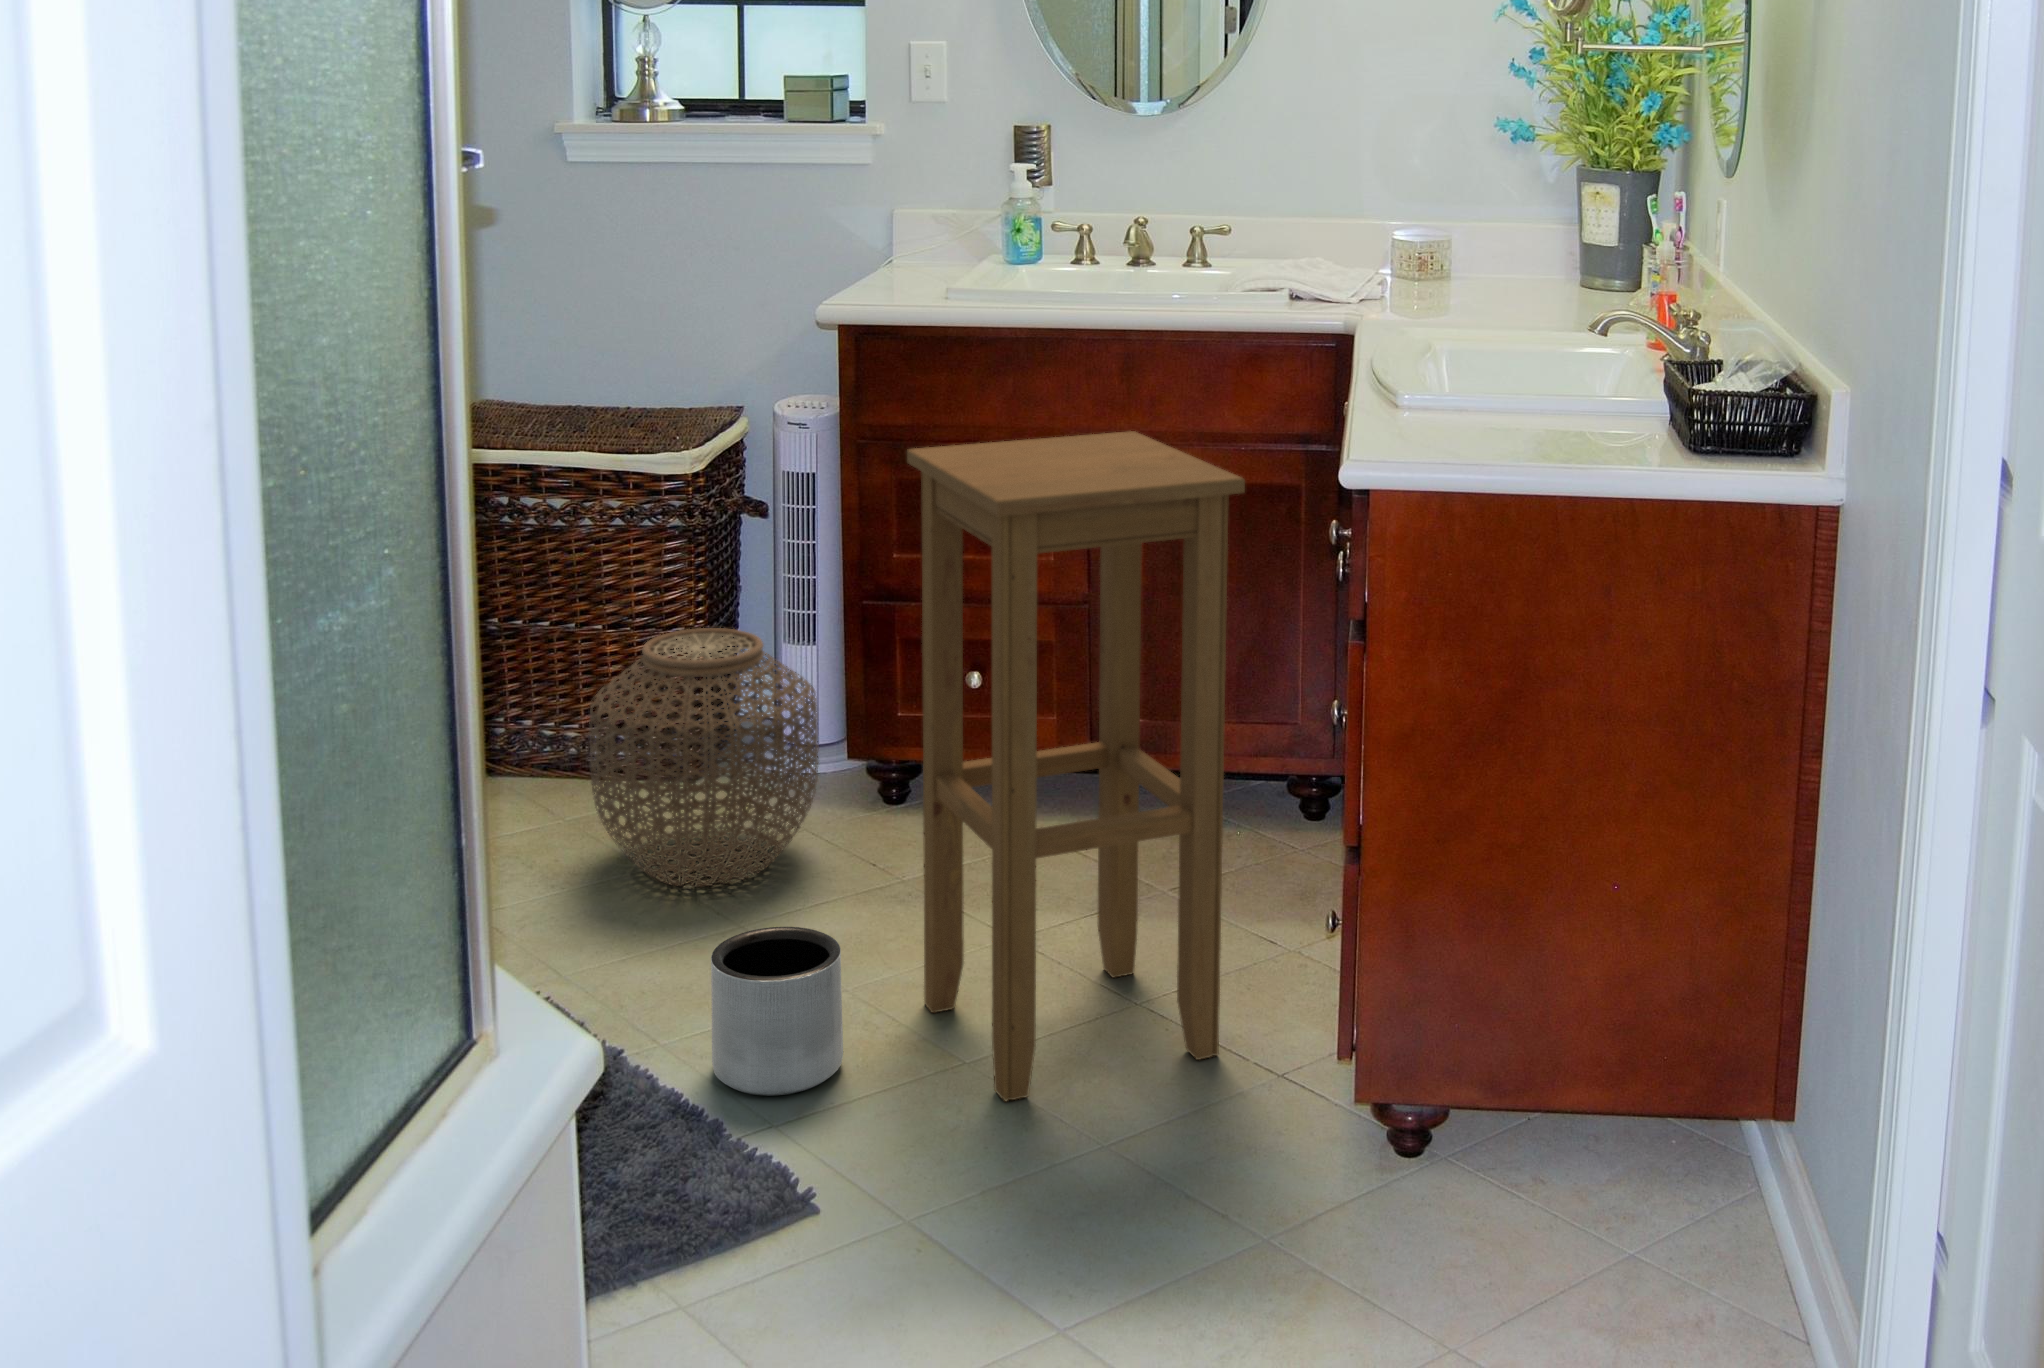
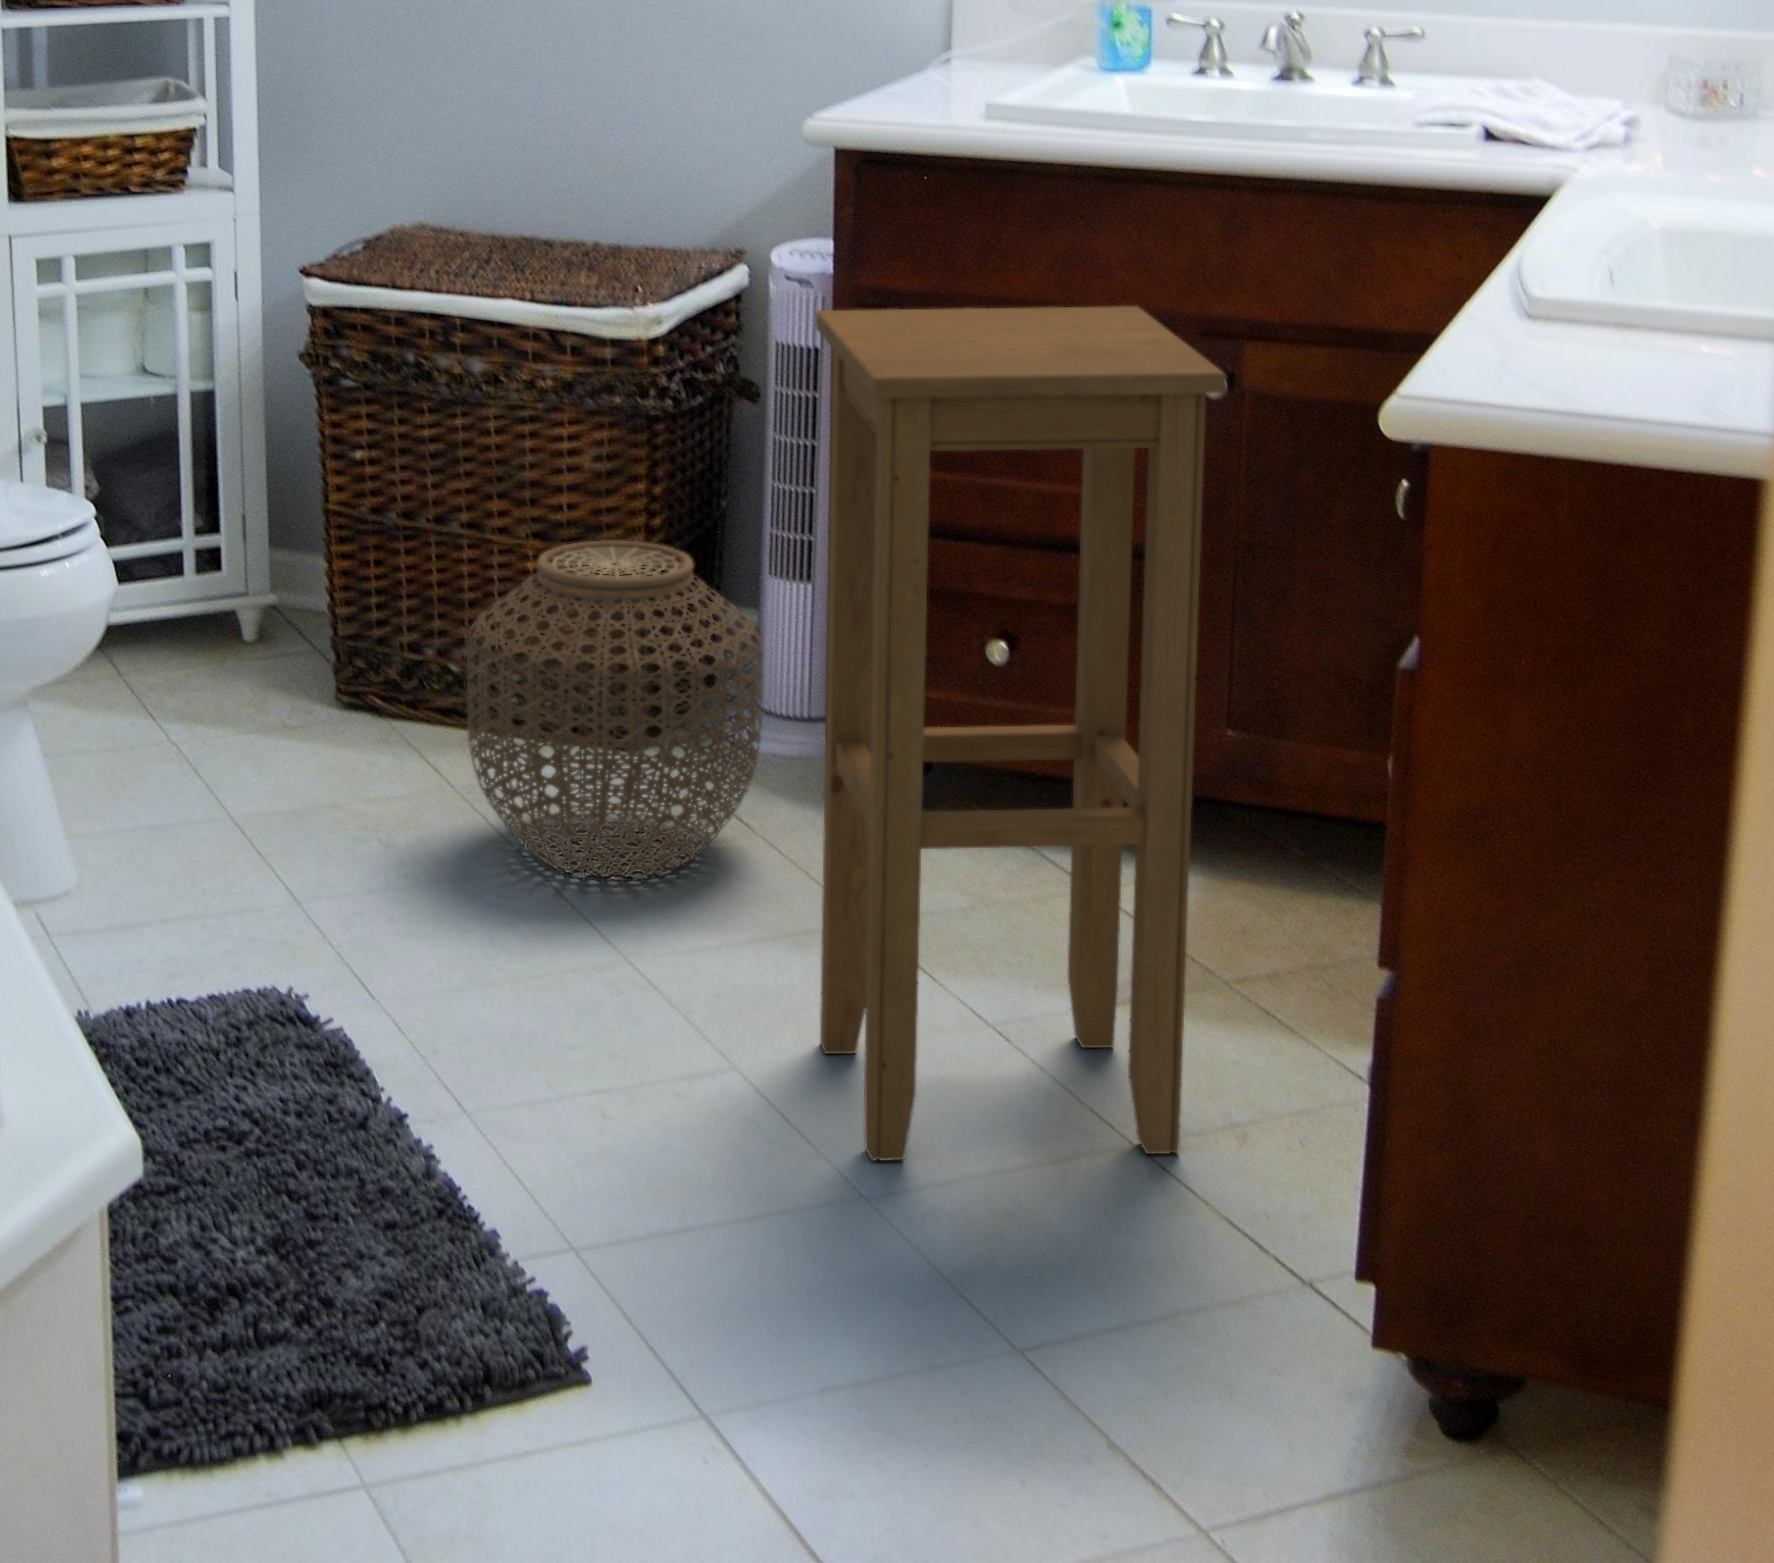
planter: present [711,927,843,1096] -> none [526,909,690,1113]

